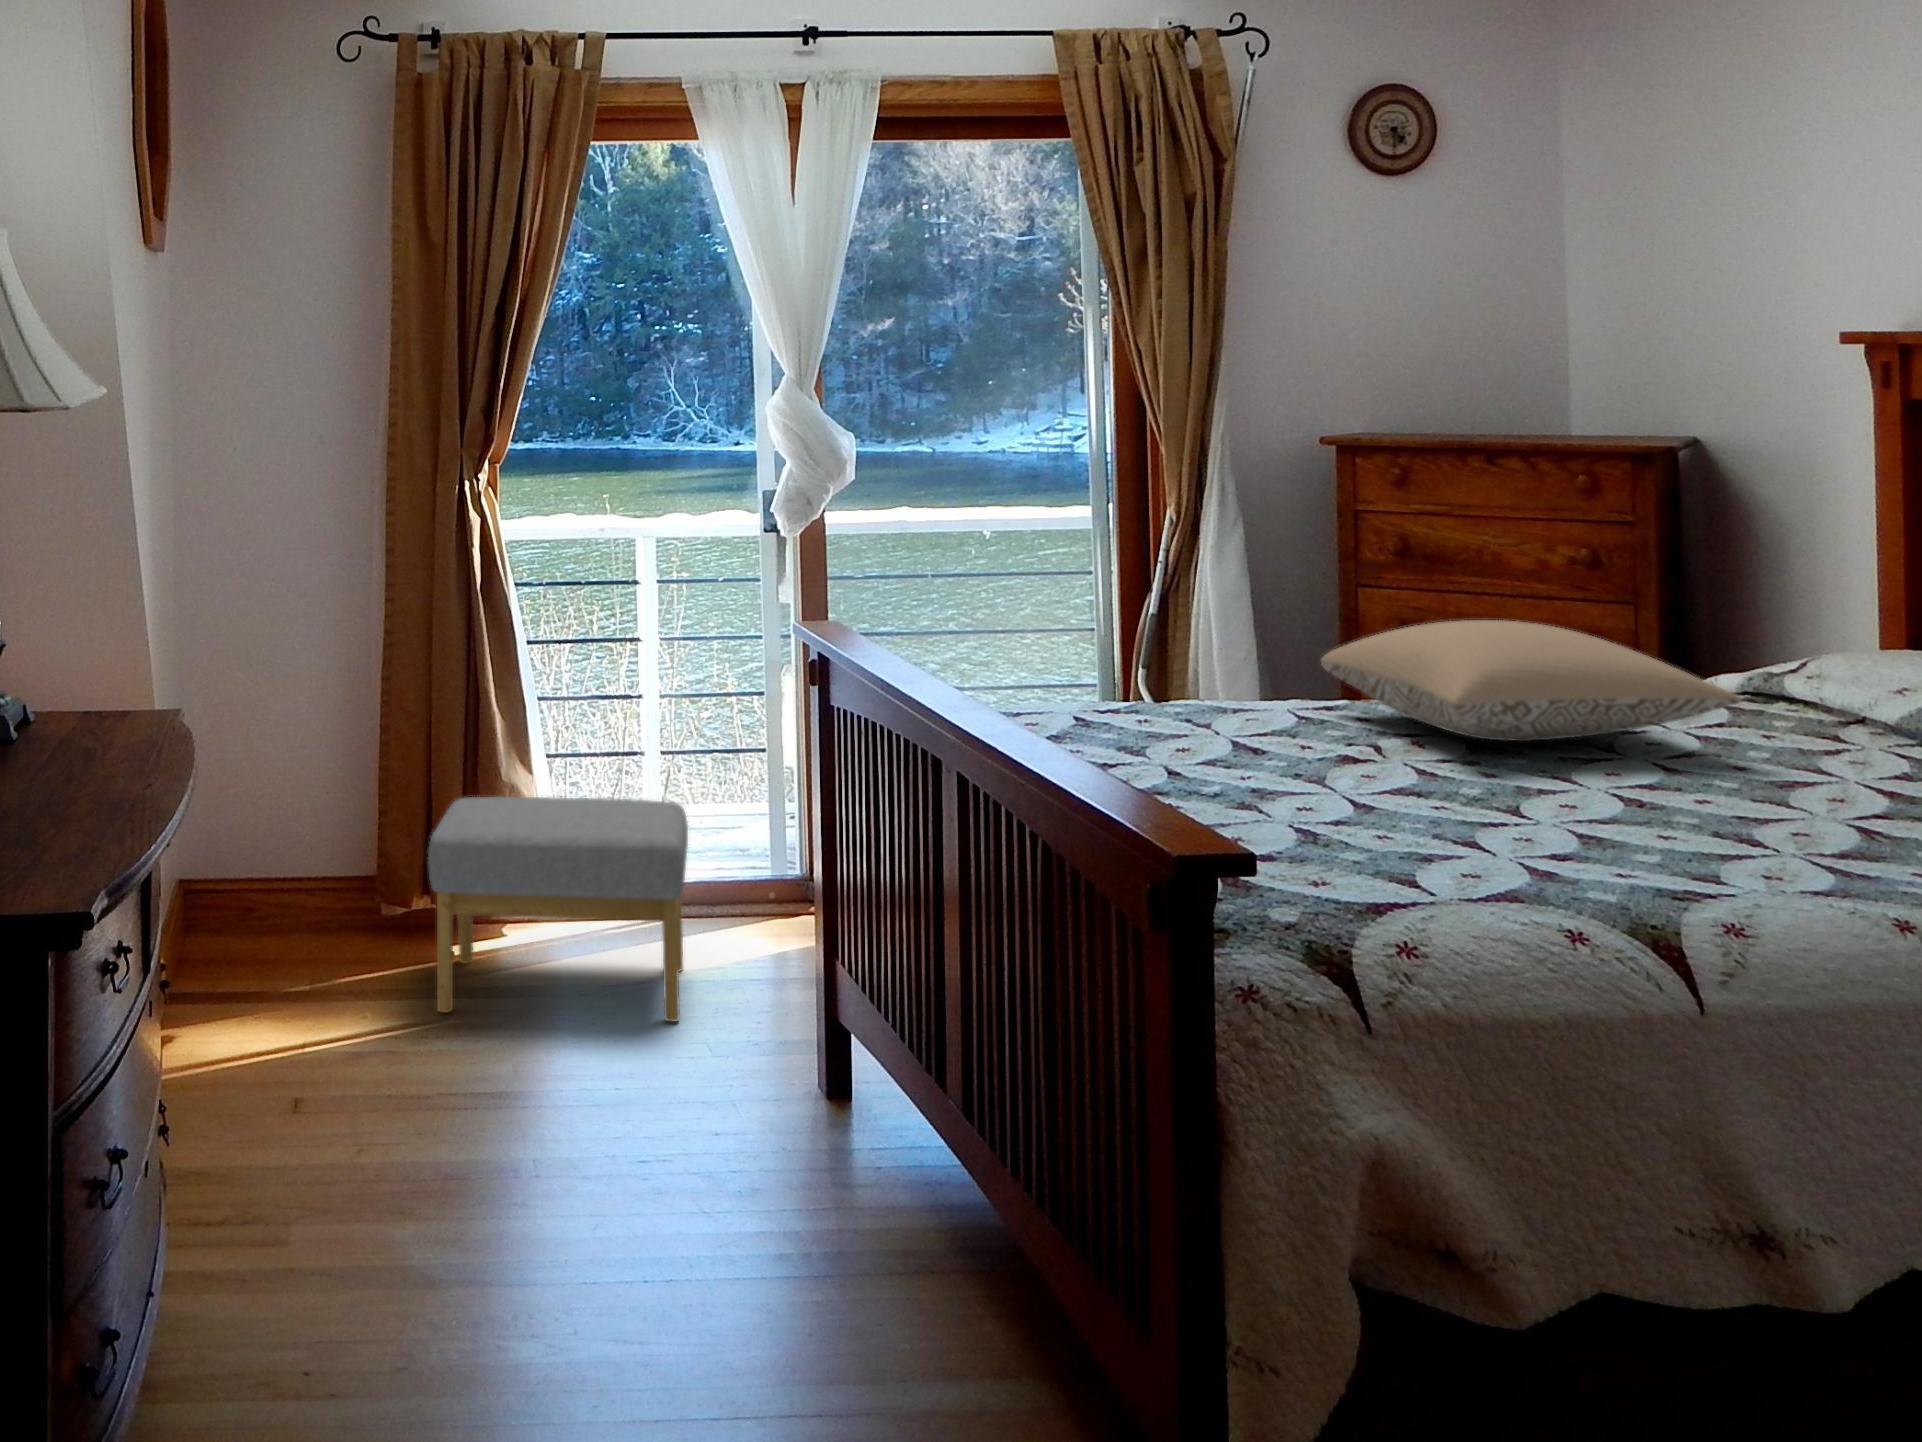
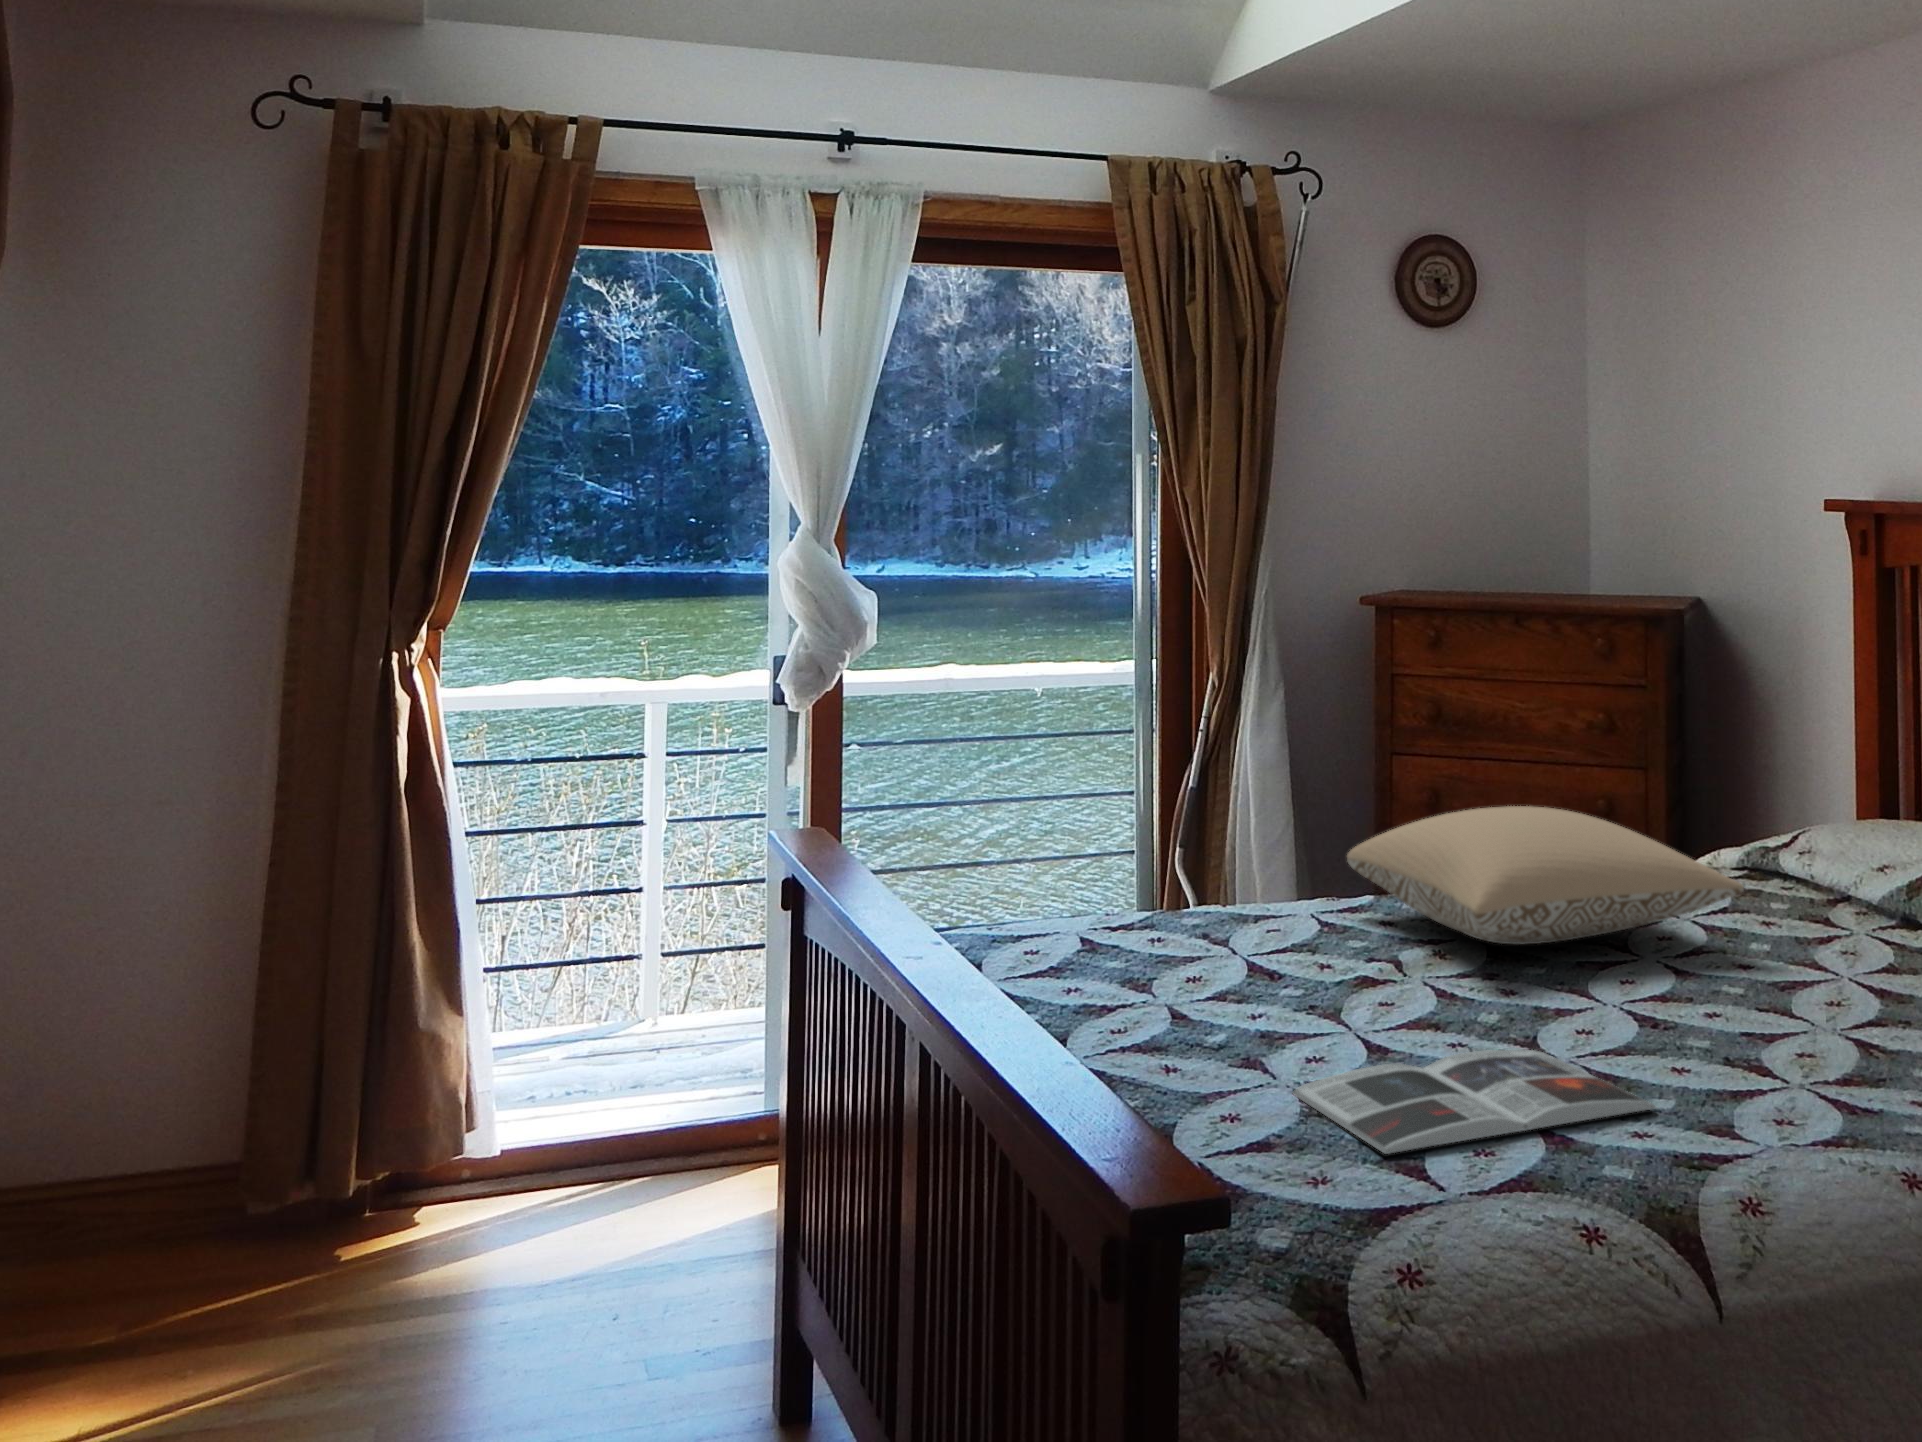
footstool: present [428,797,688,1022] -> none [267,1056,642,1383]
magazine: none [1288,810,1641,870] -> present [1293,1050,1656,1154]

